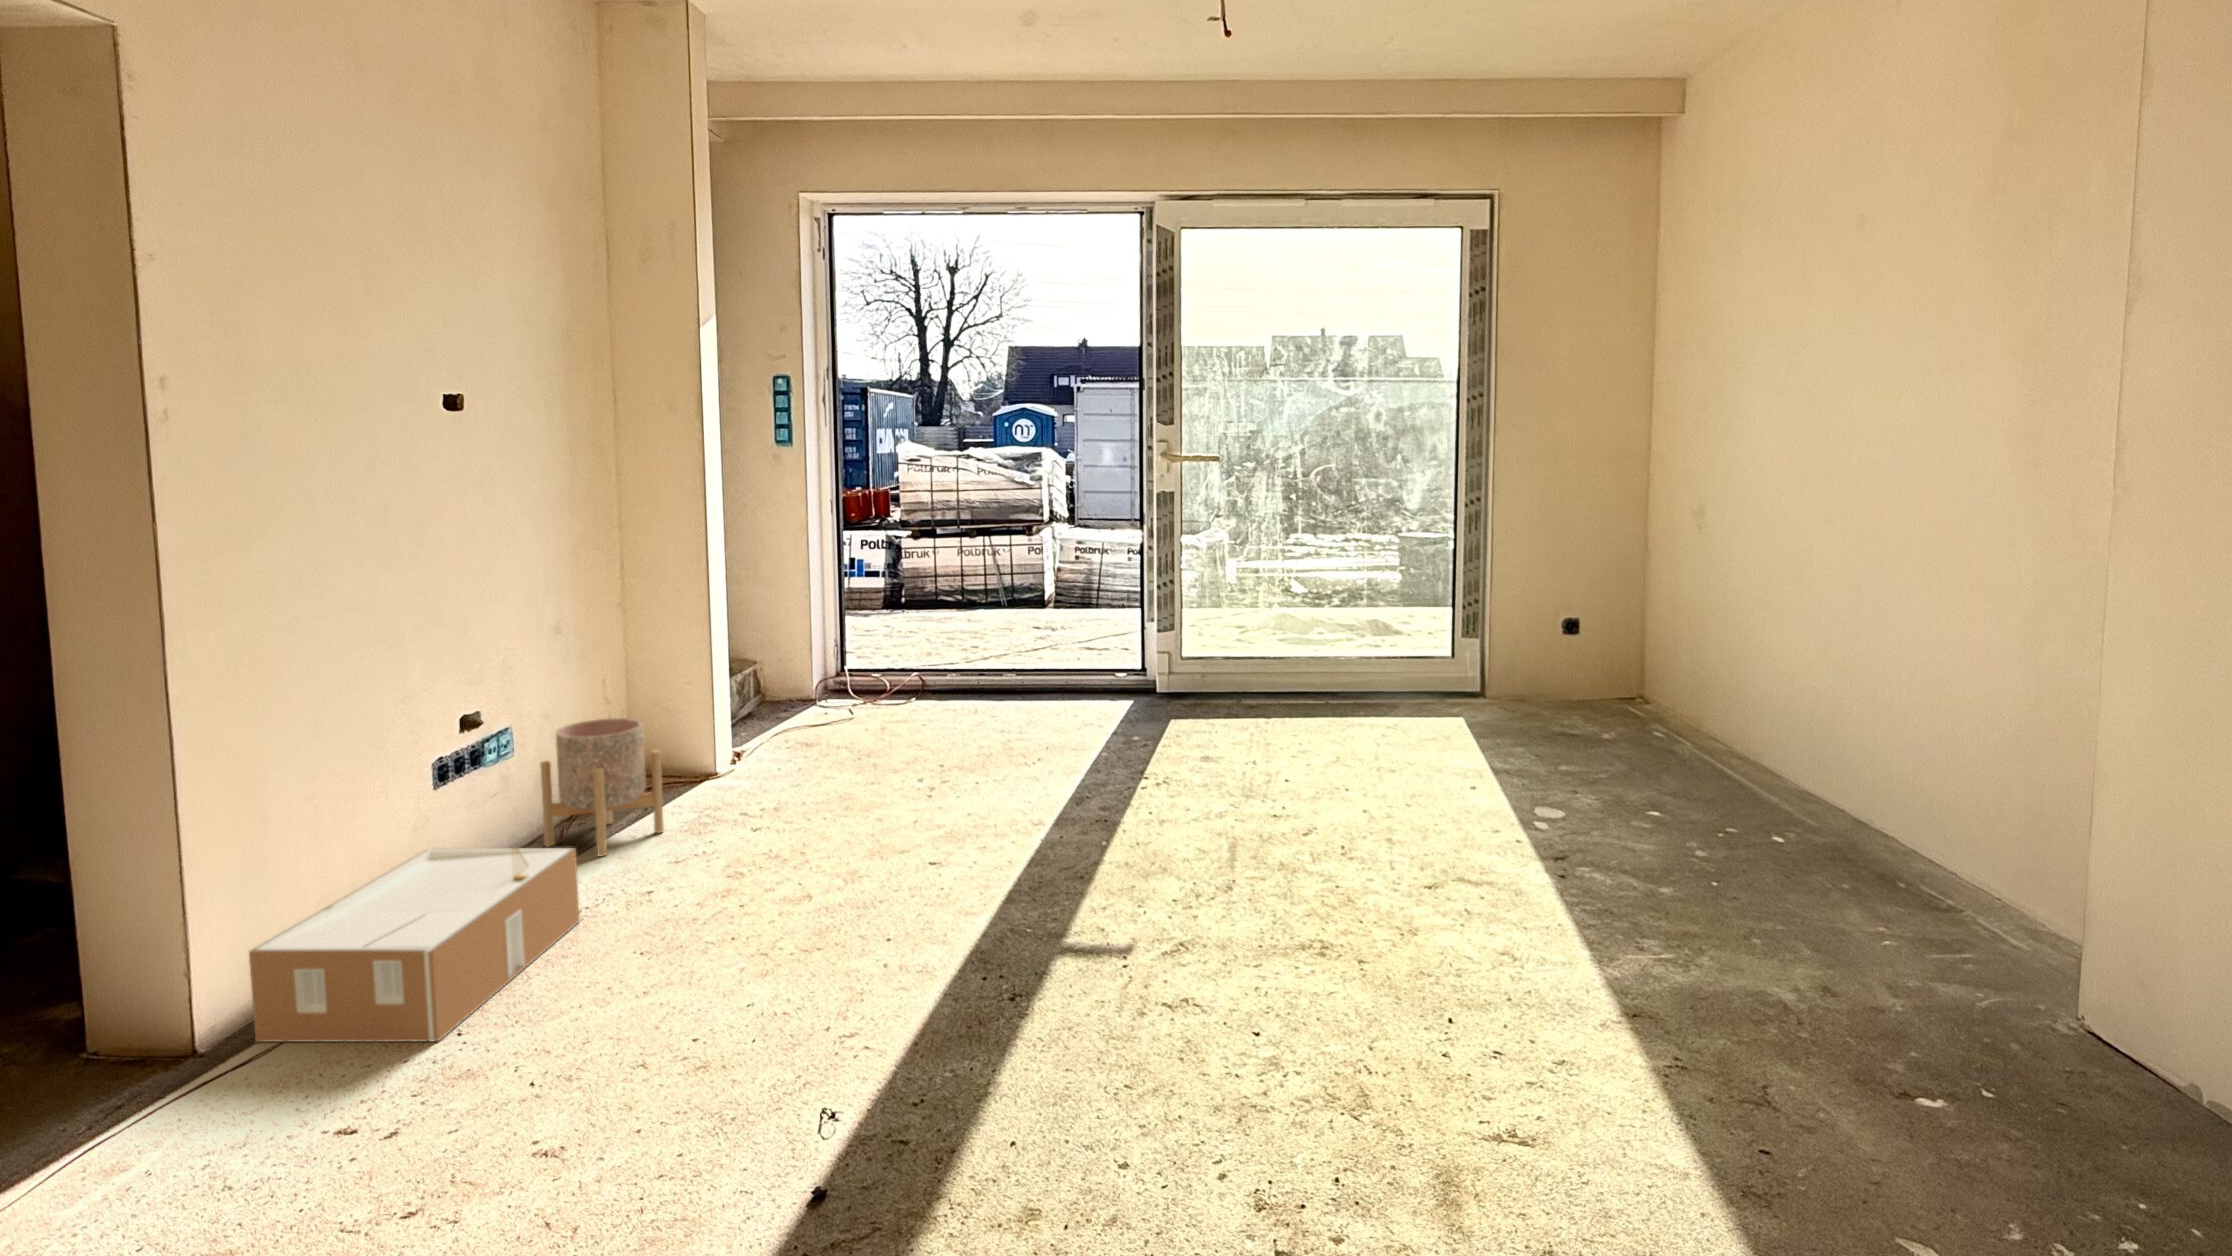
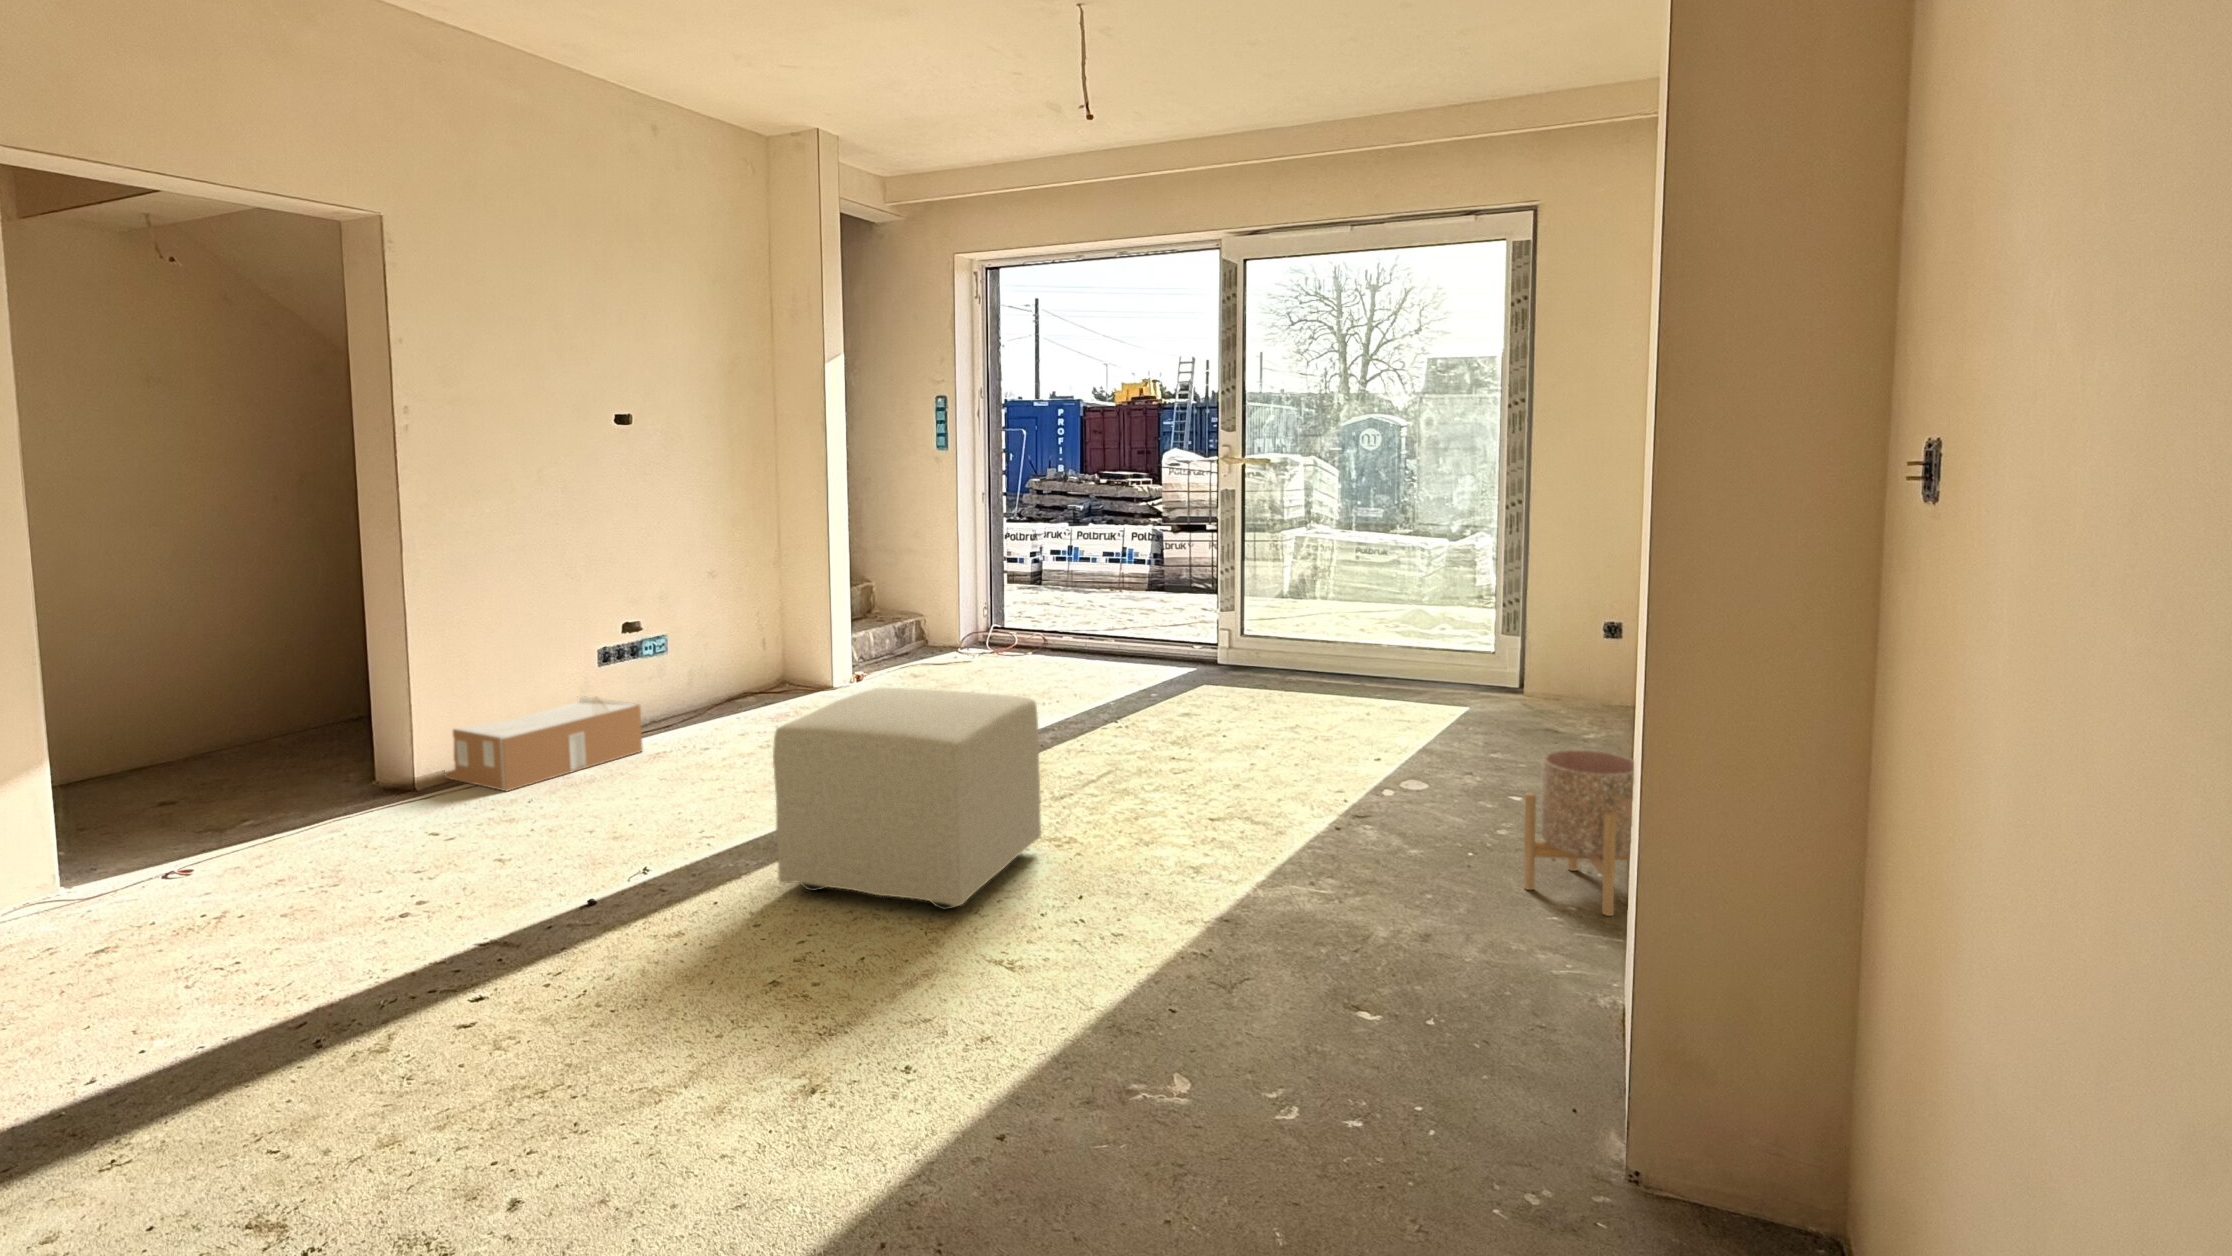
planter: present [540,718,664,856] -> present [1524,750,1634,916]
ottoman: none [1163,770,1494,1092] -> present [773,688,1041,910]

